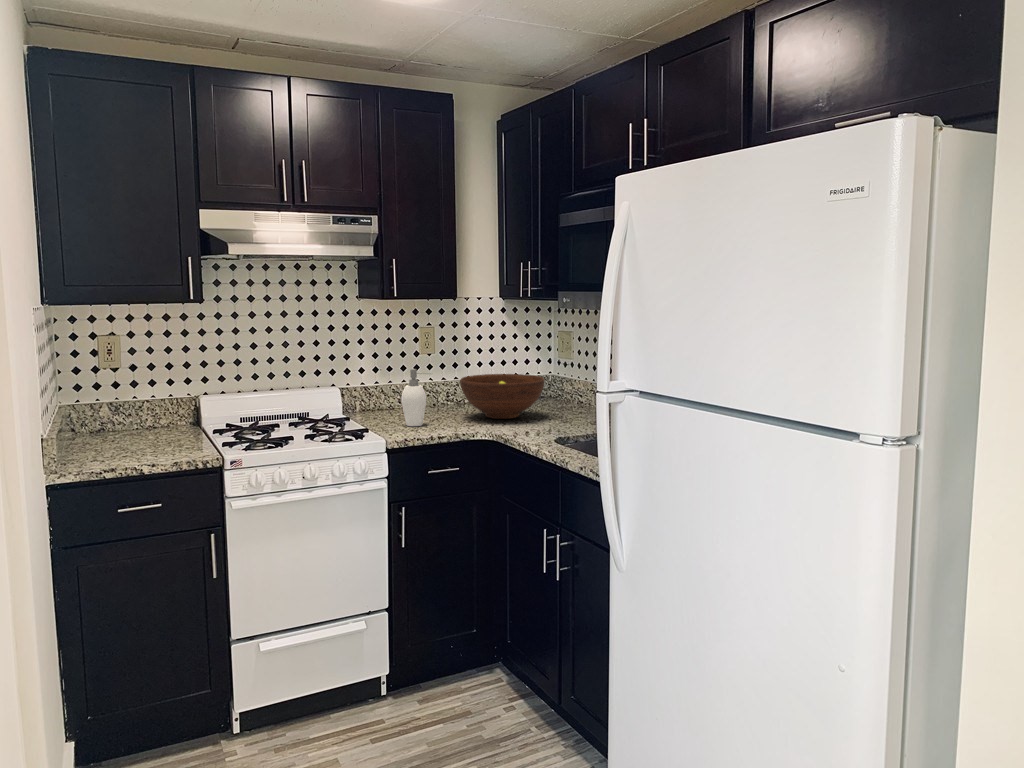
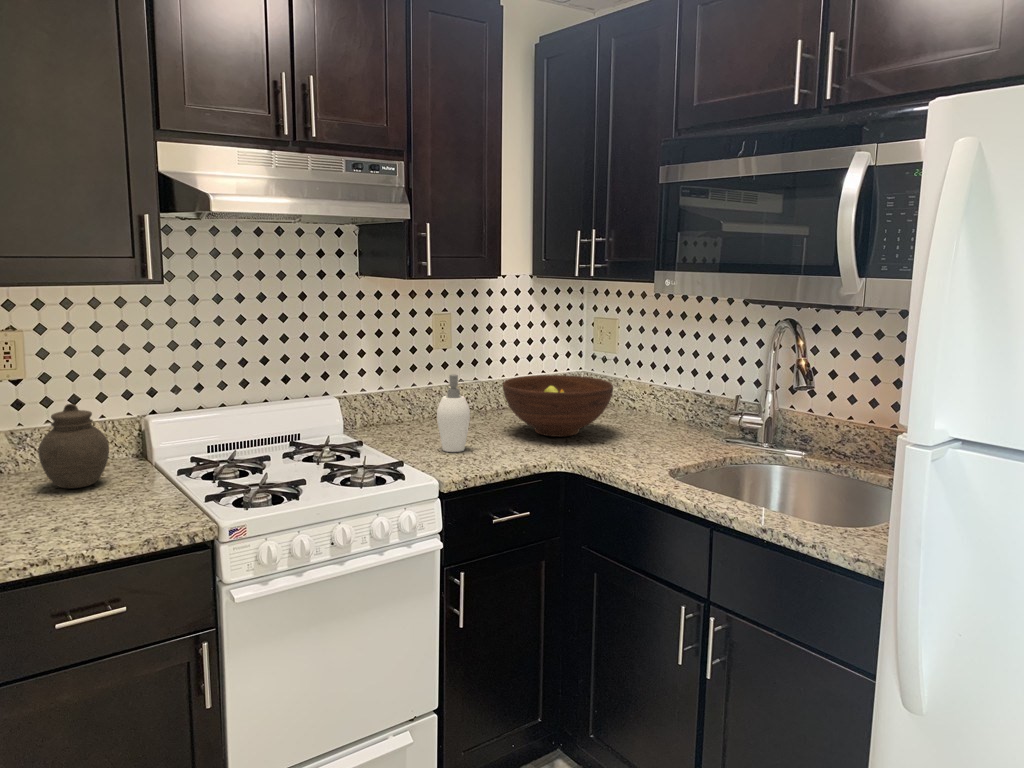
jar: none [124,383,169,439] -> present [38,404,109,488]

